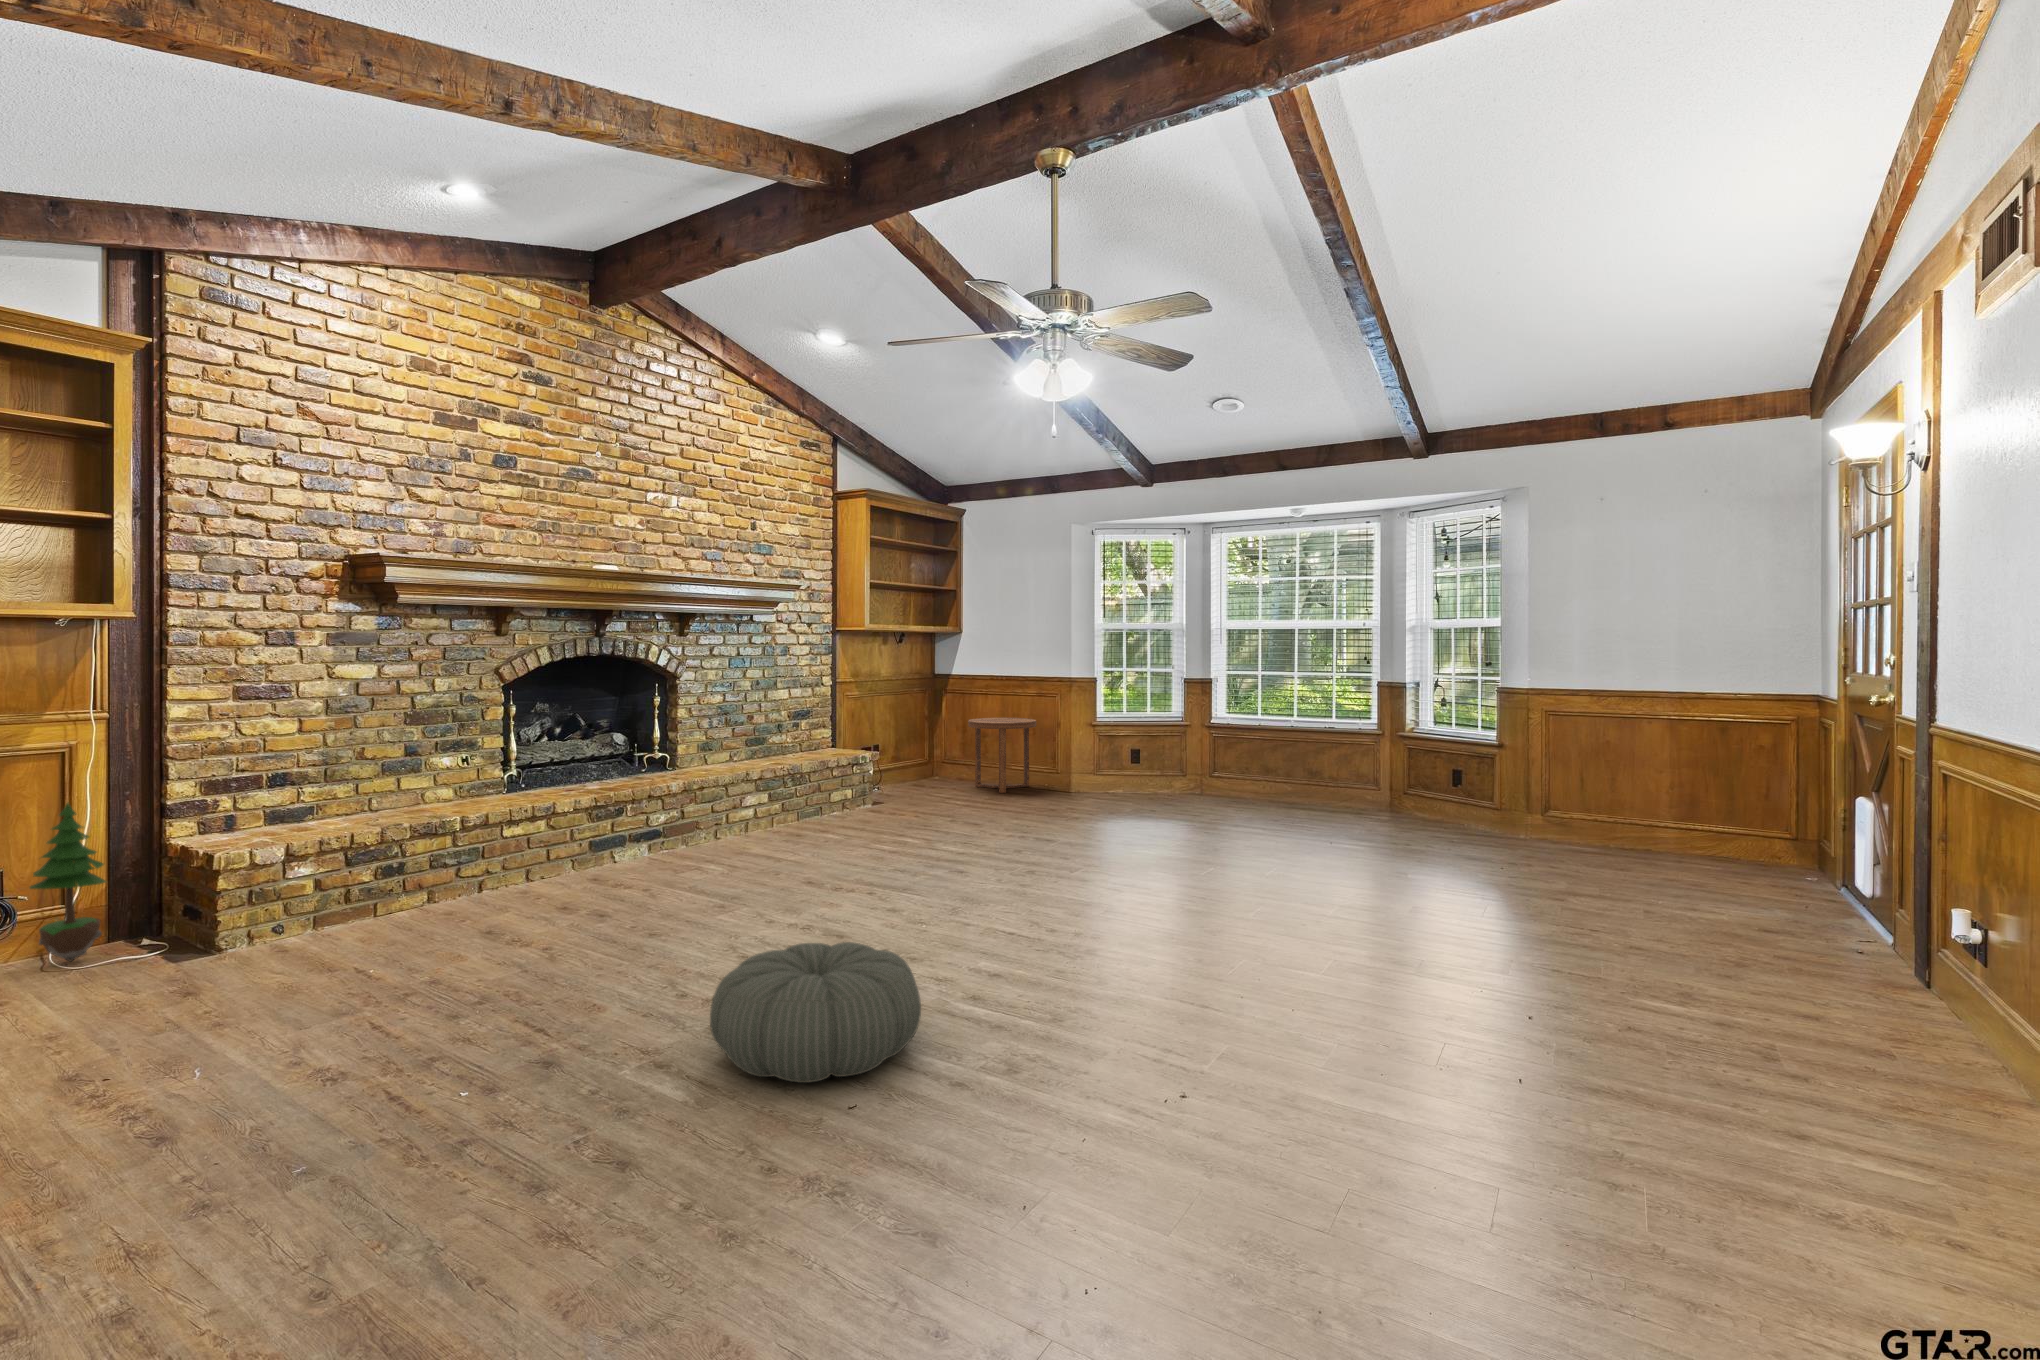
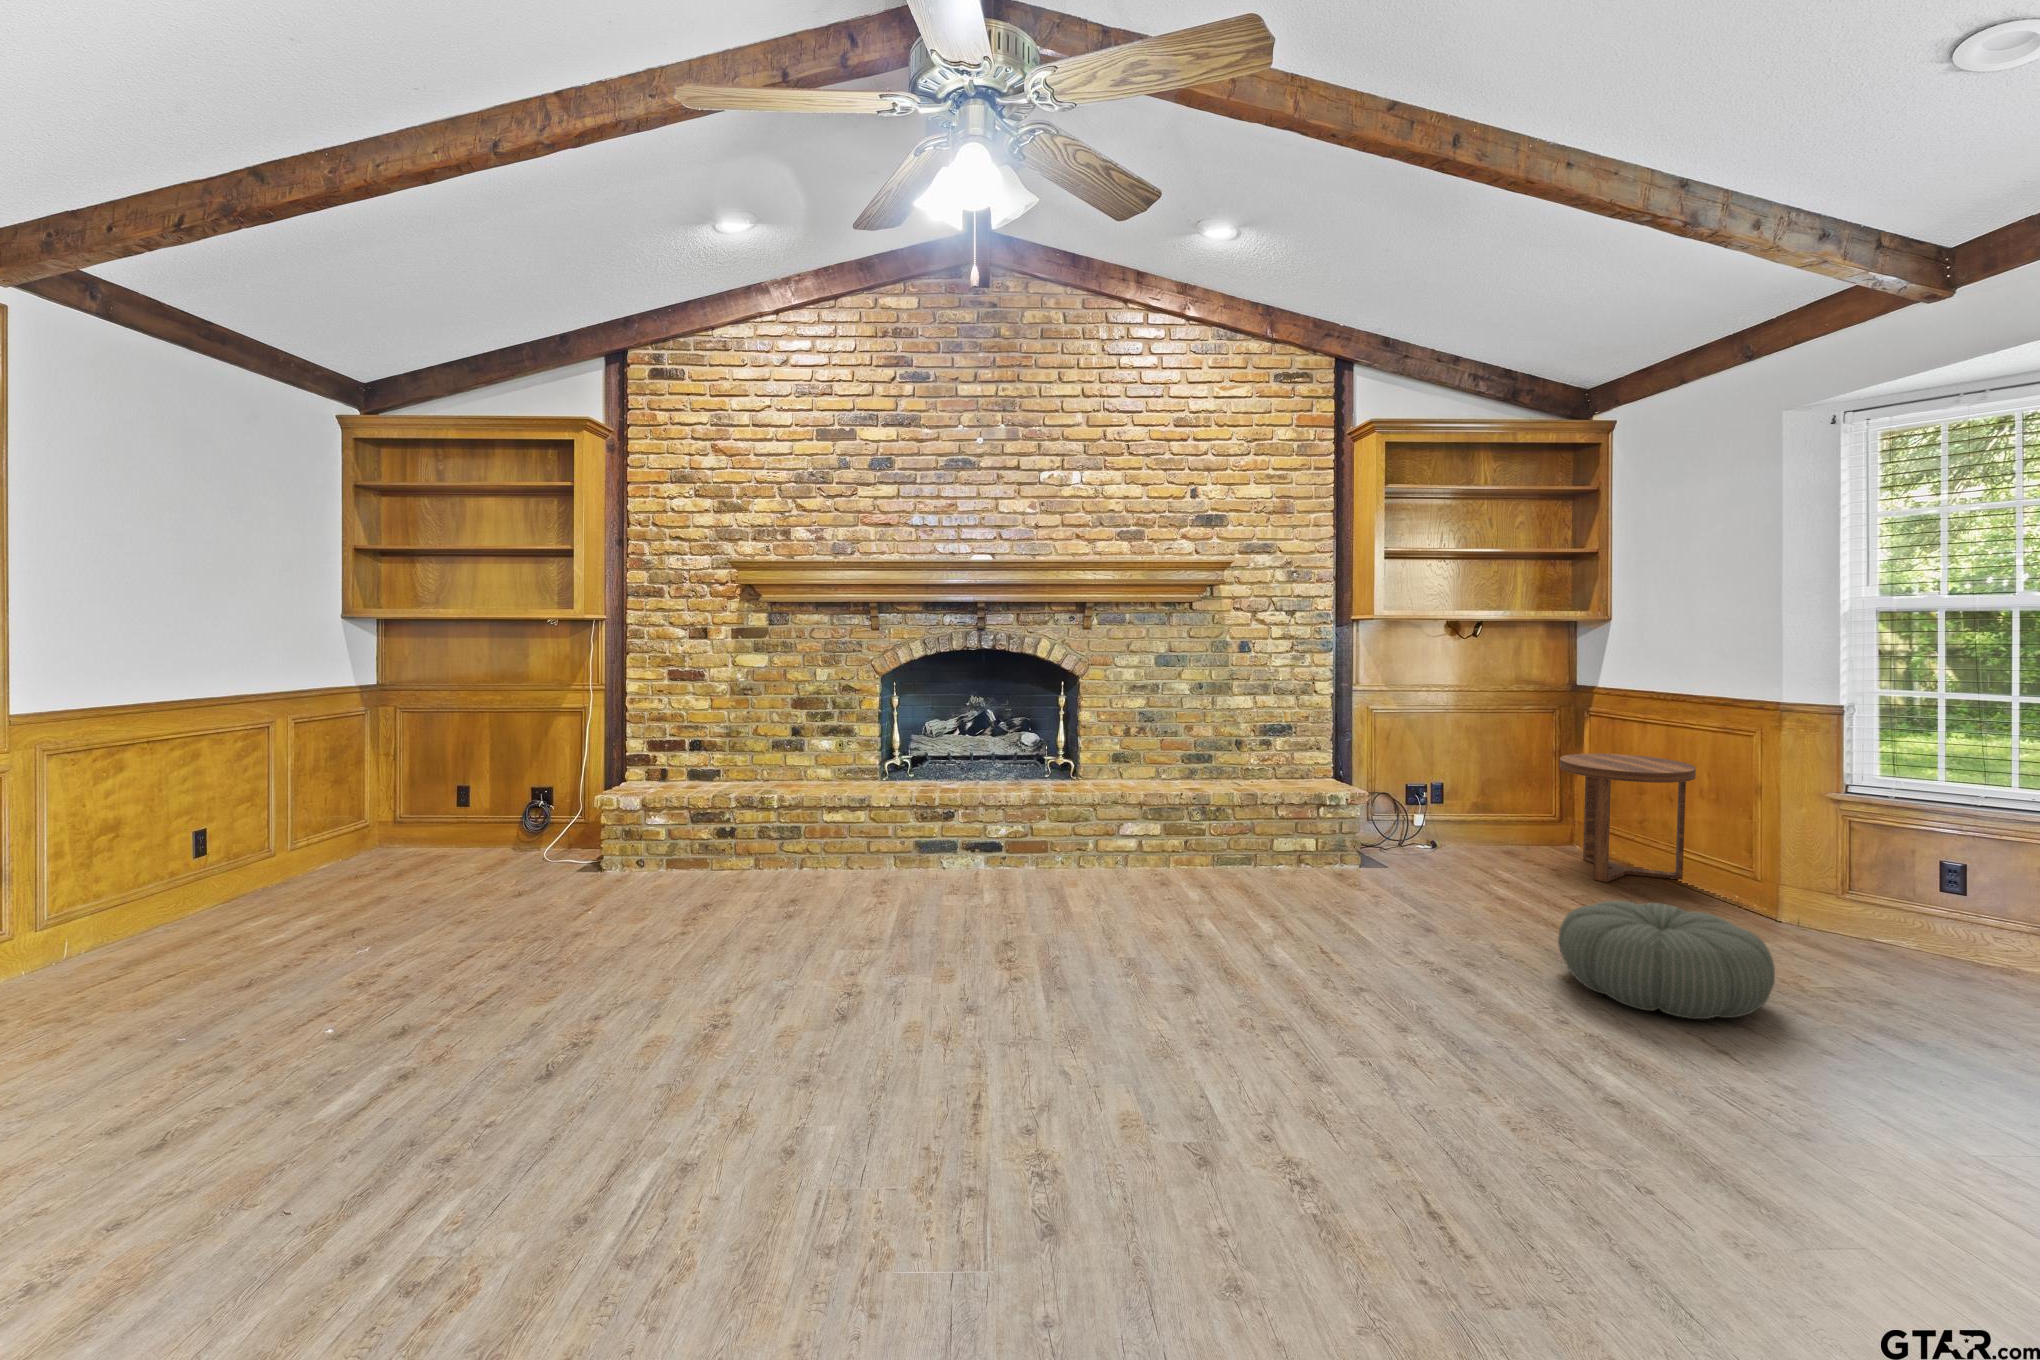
potted tree: present [30,802,106,961] -> none [539,748,582,855]
pouf: present [710,942,921,1083] -> present [1558,901,1775,1019]

